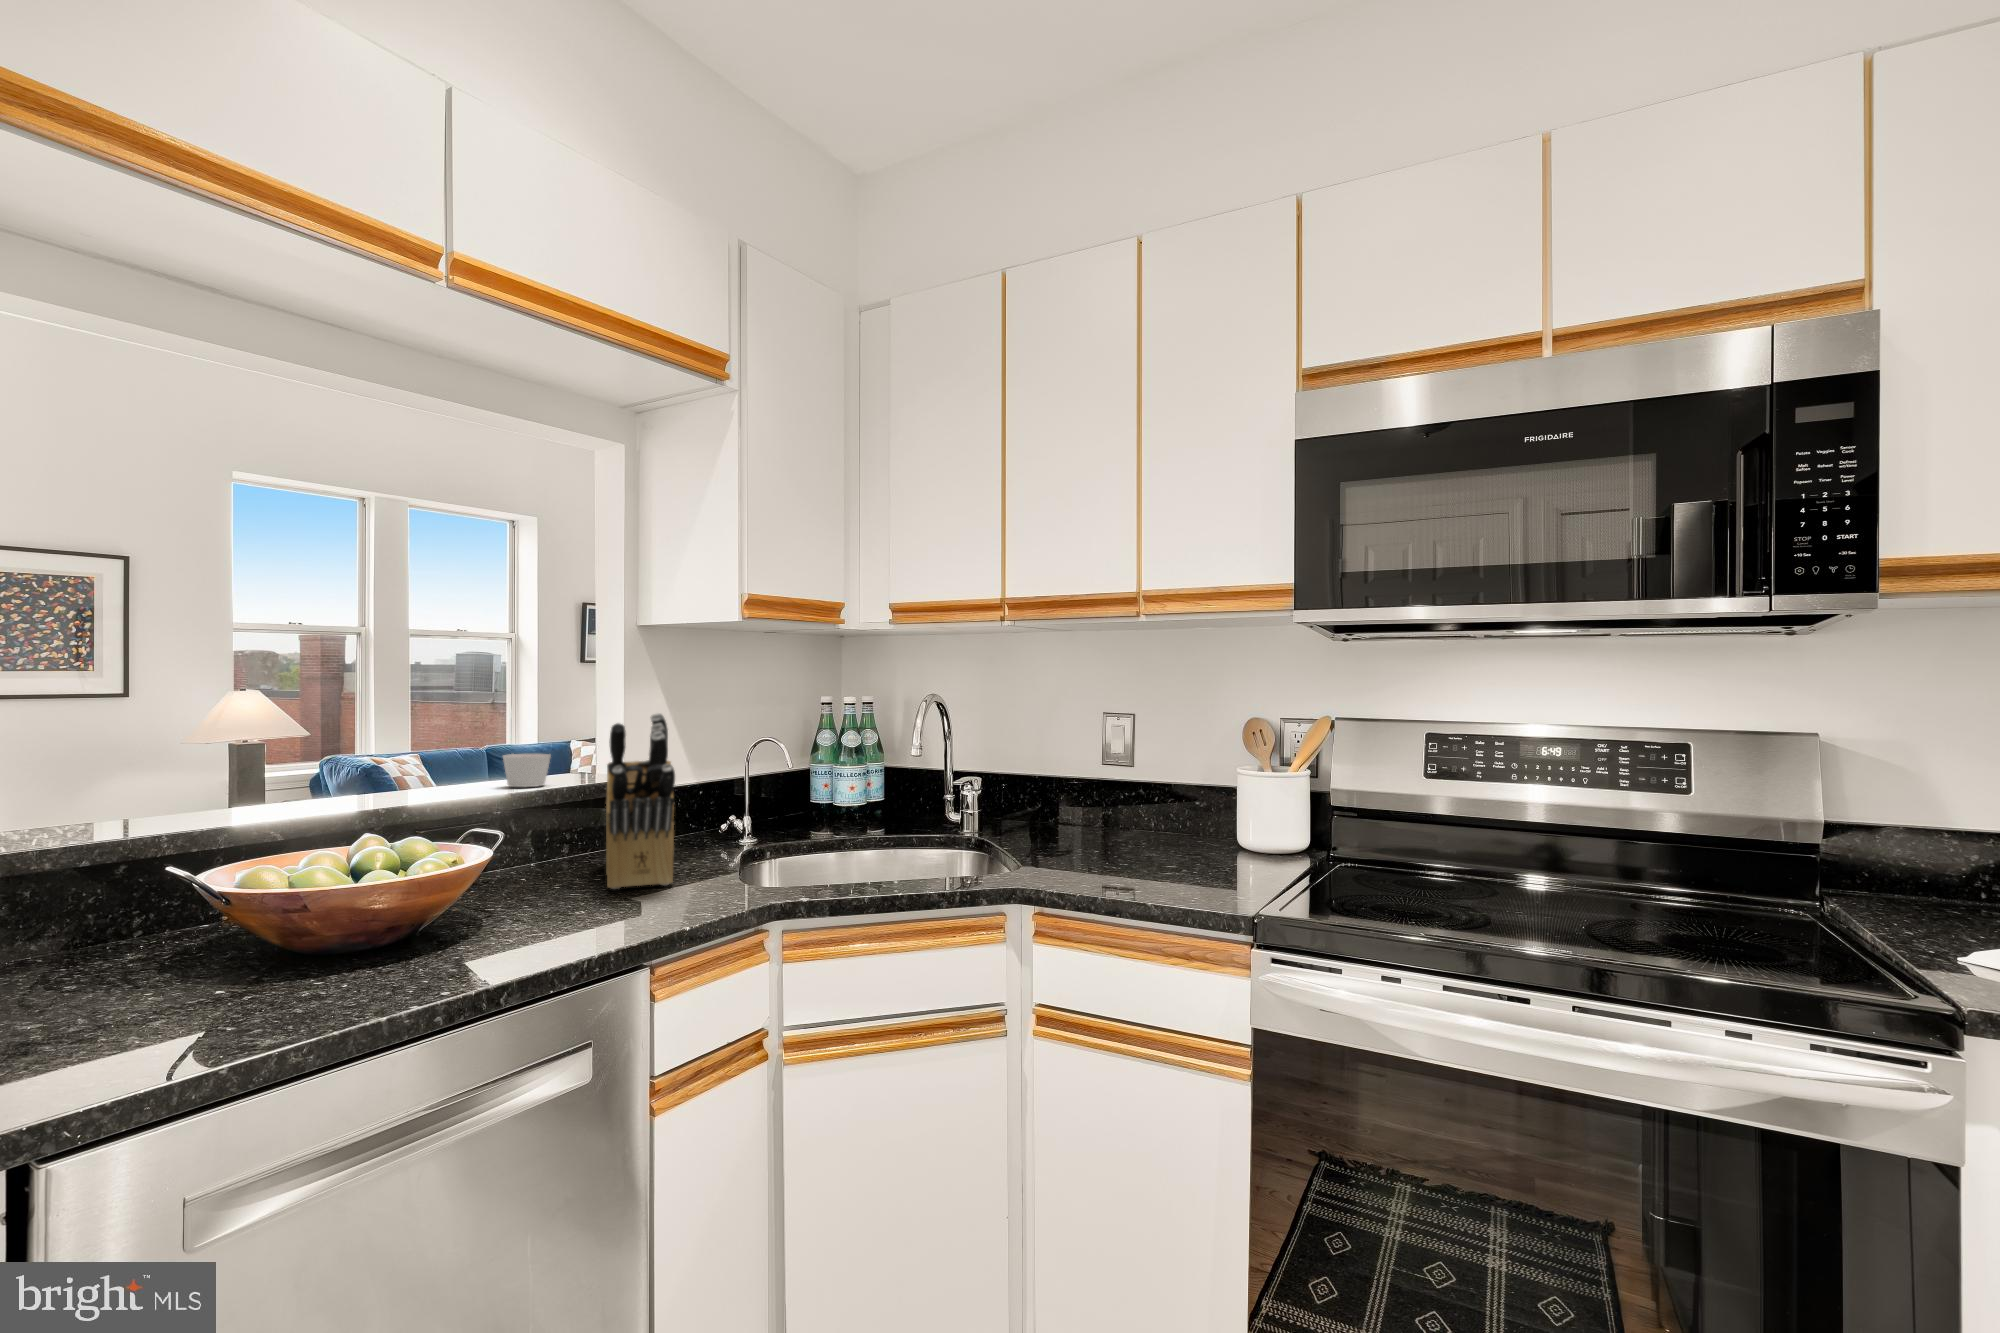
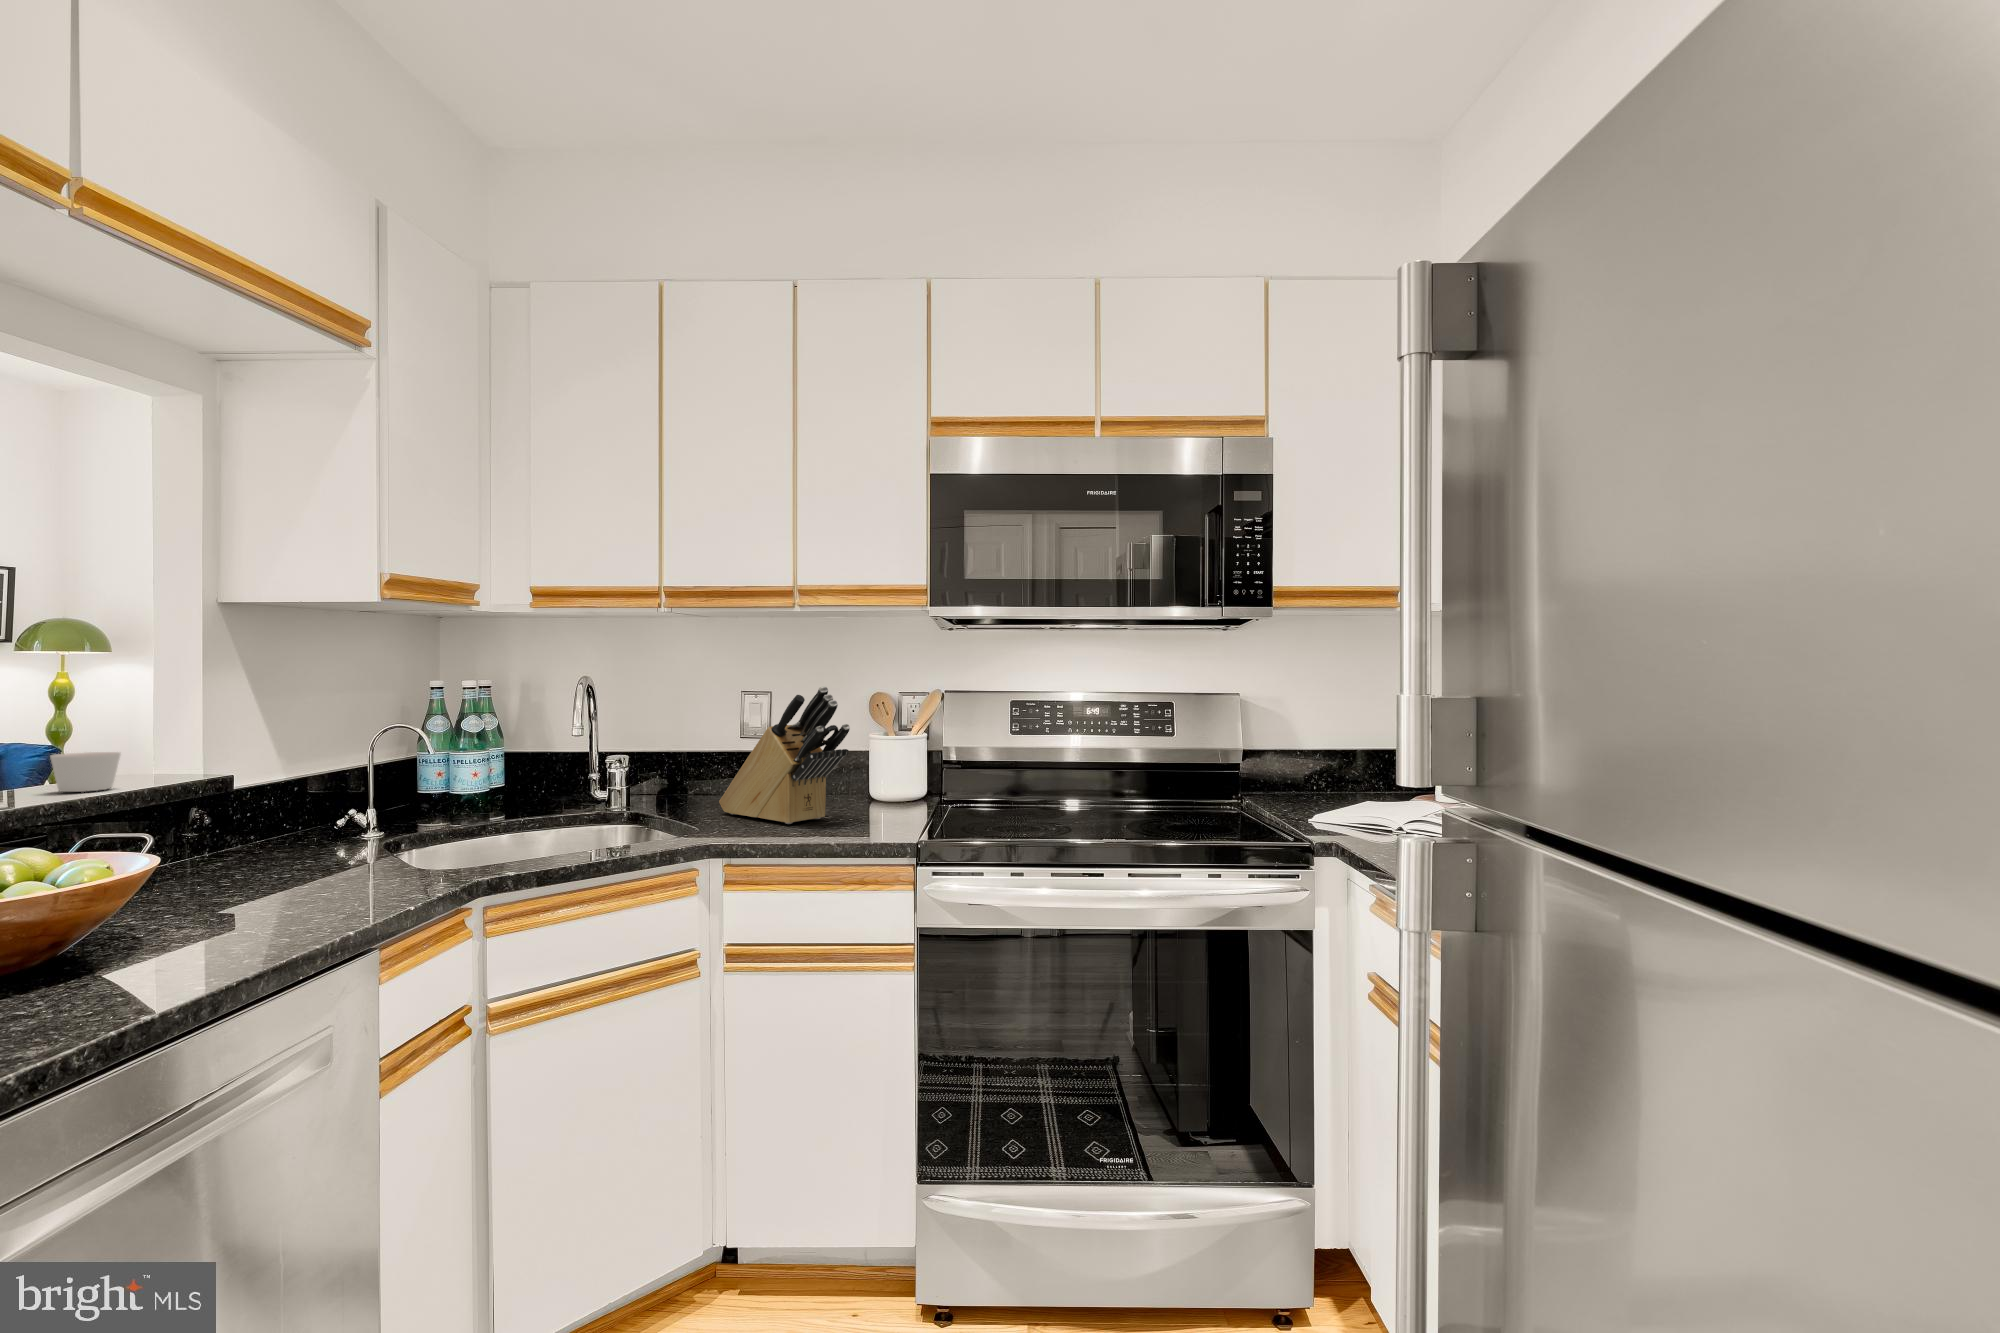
knife block: present [606,713,675,889] -> present [719,686,850,824]

